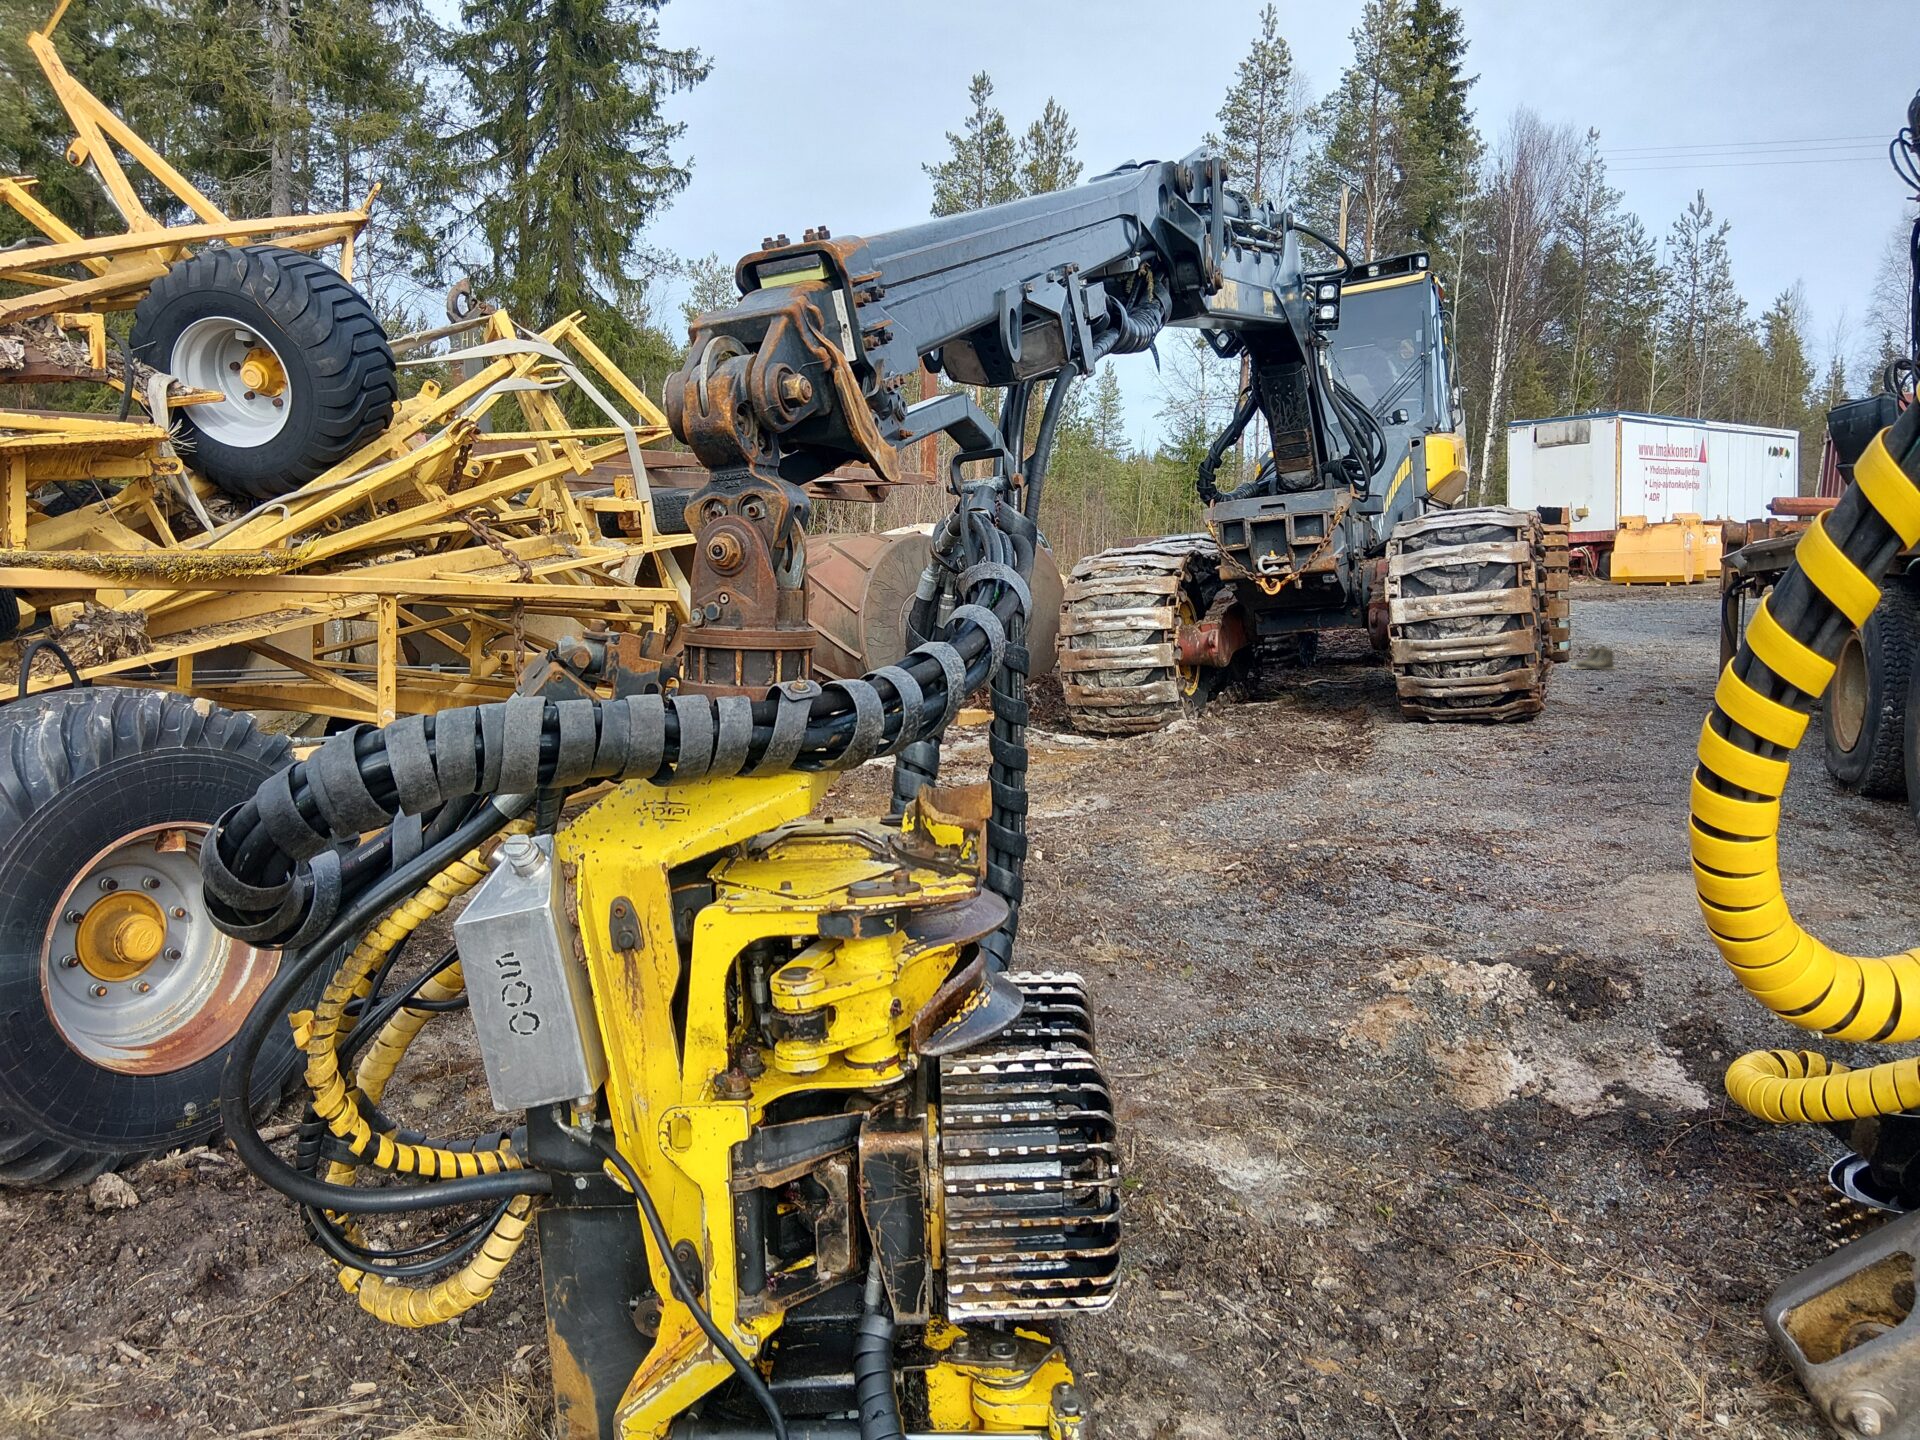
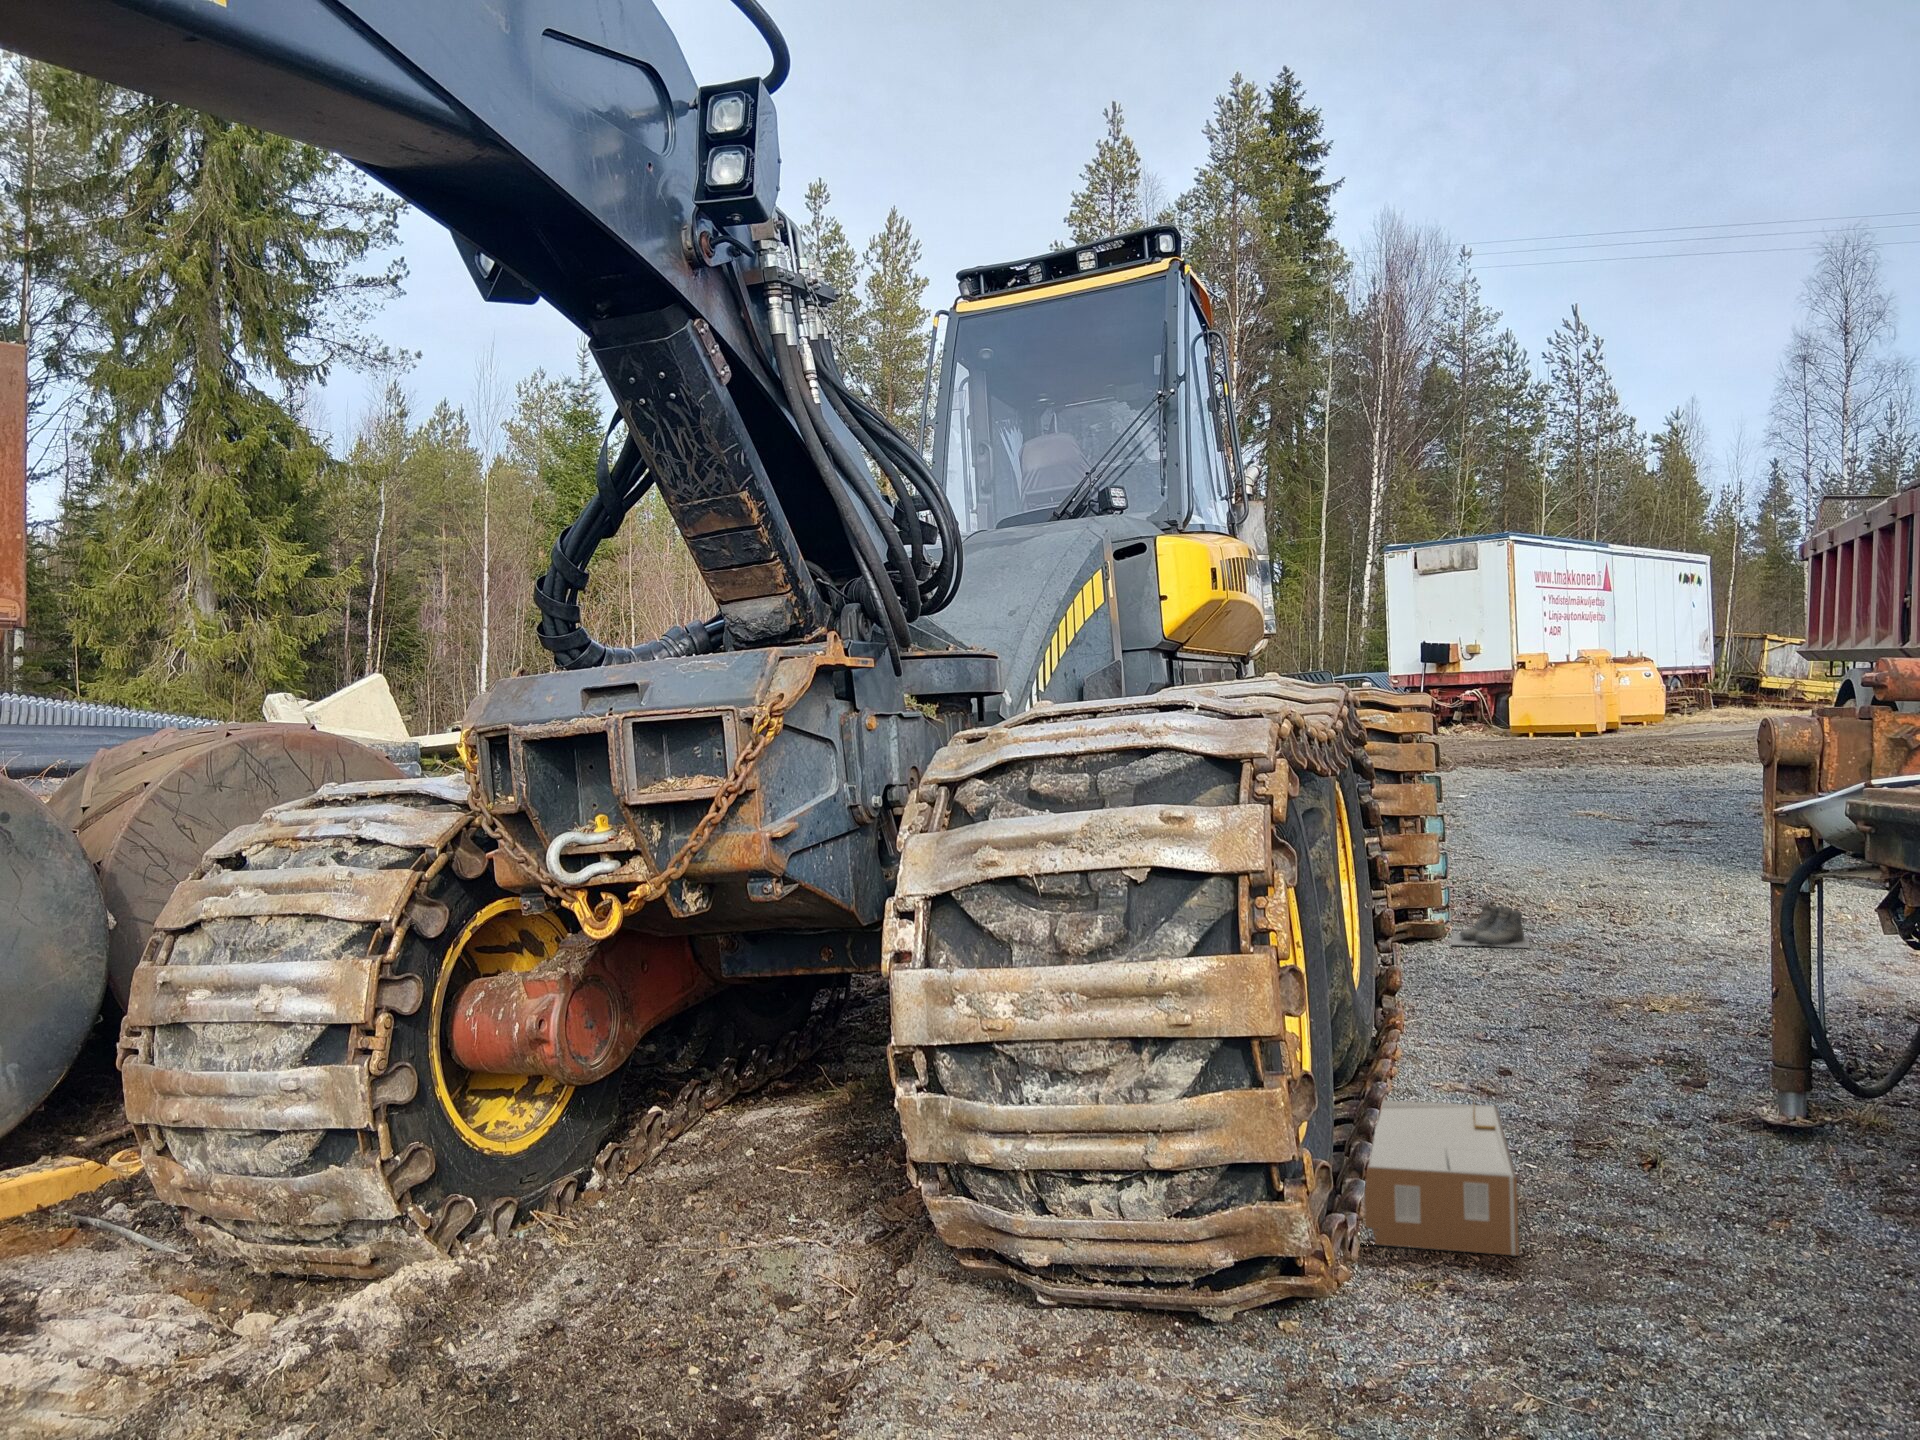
cardboard box: none [1538,679,1607,723] -> present [1365,1100,1519,1256]

